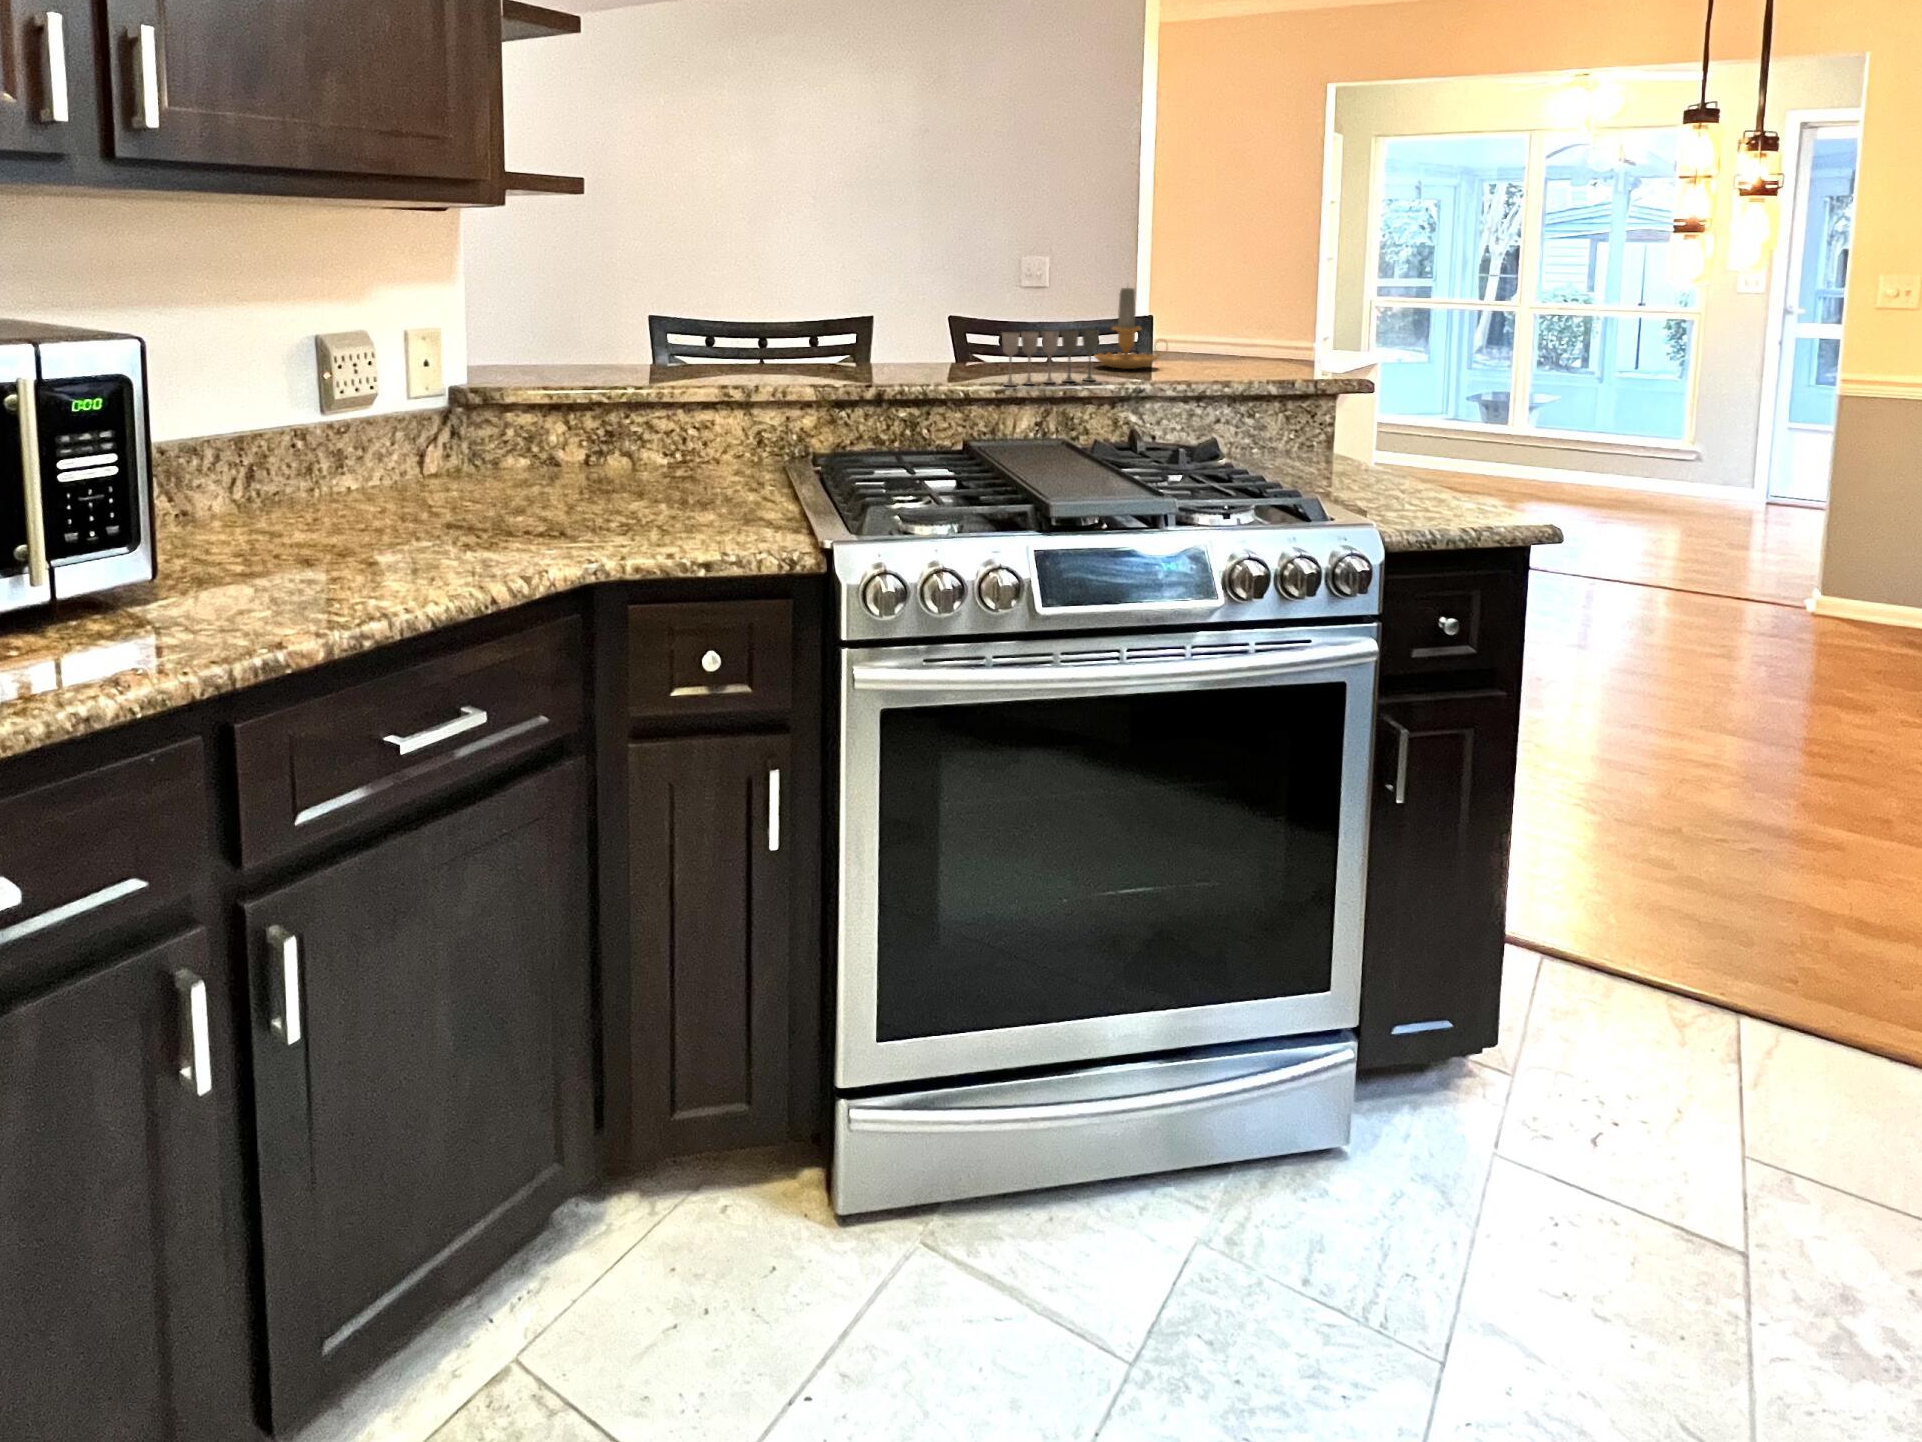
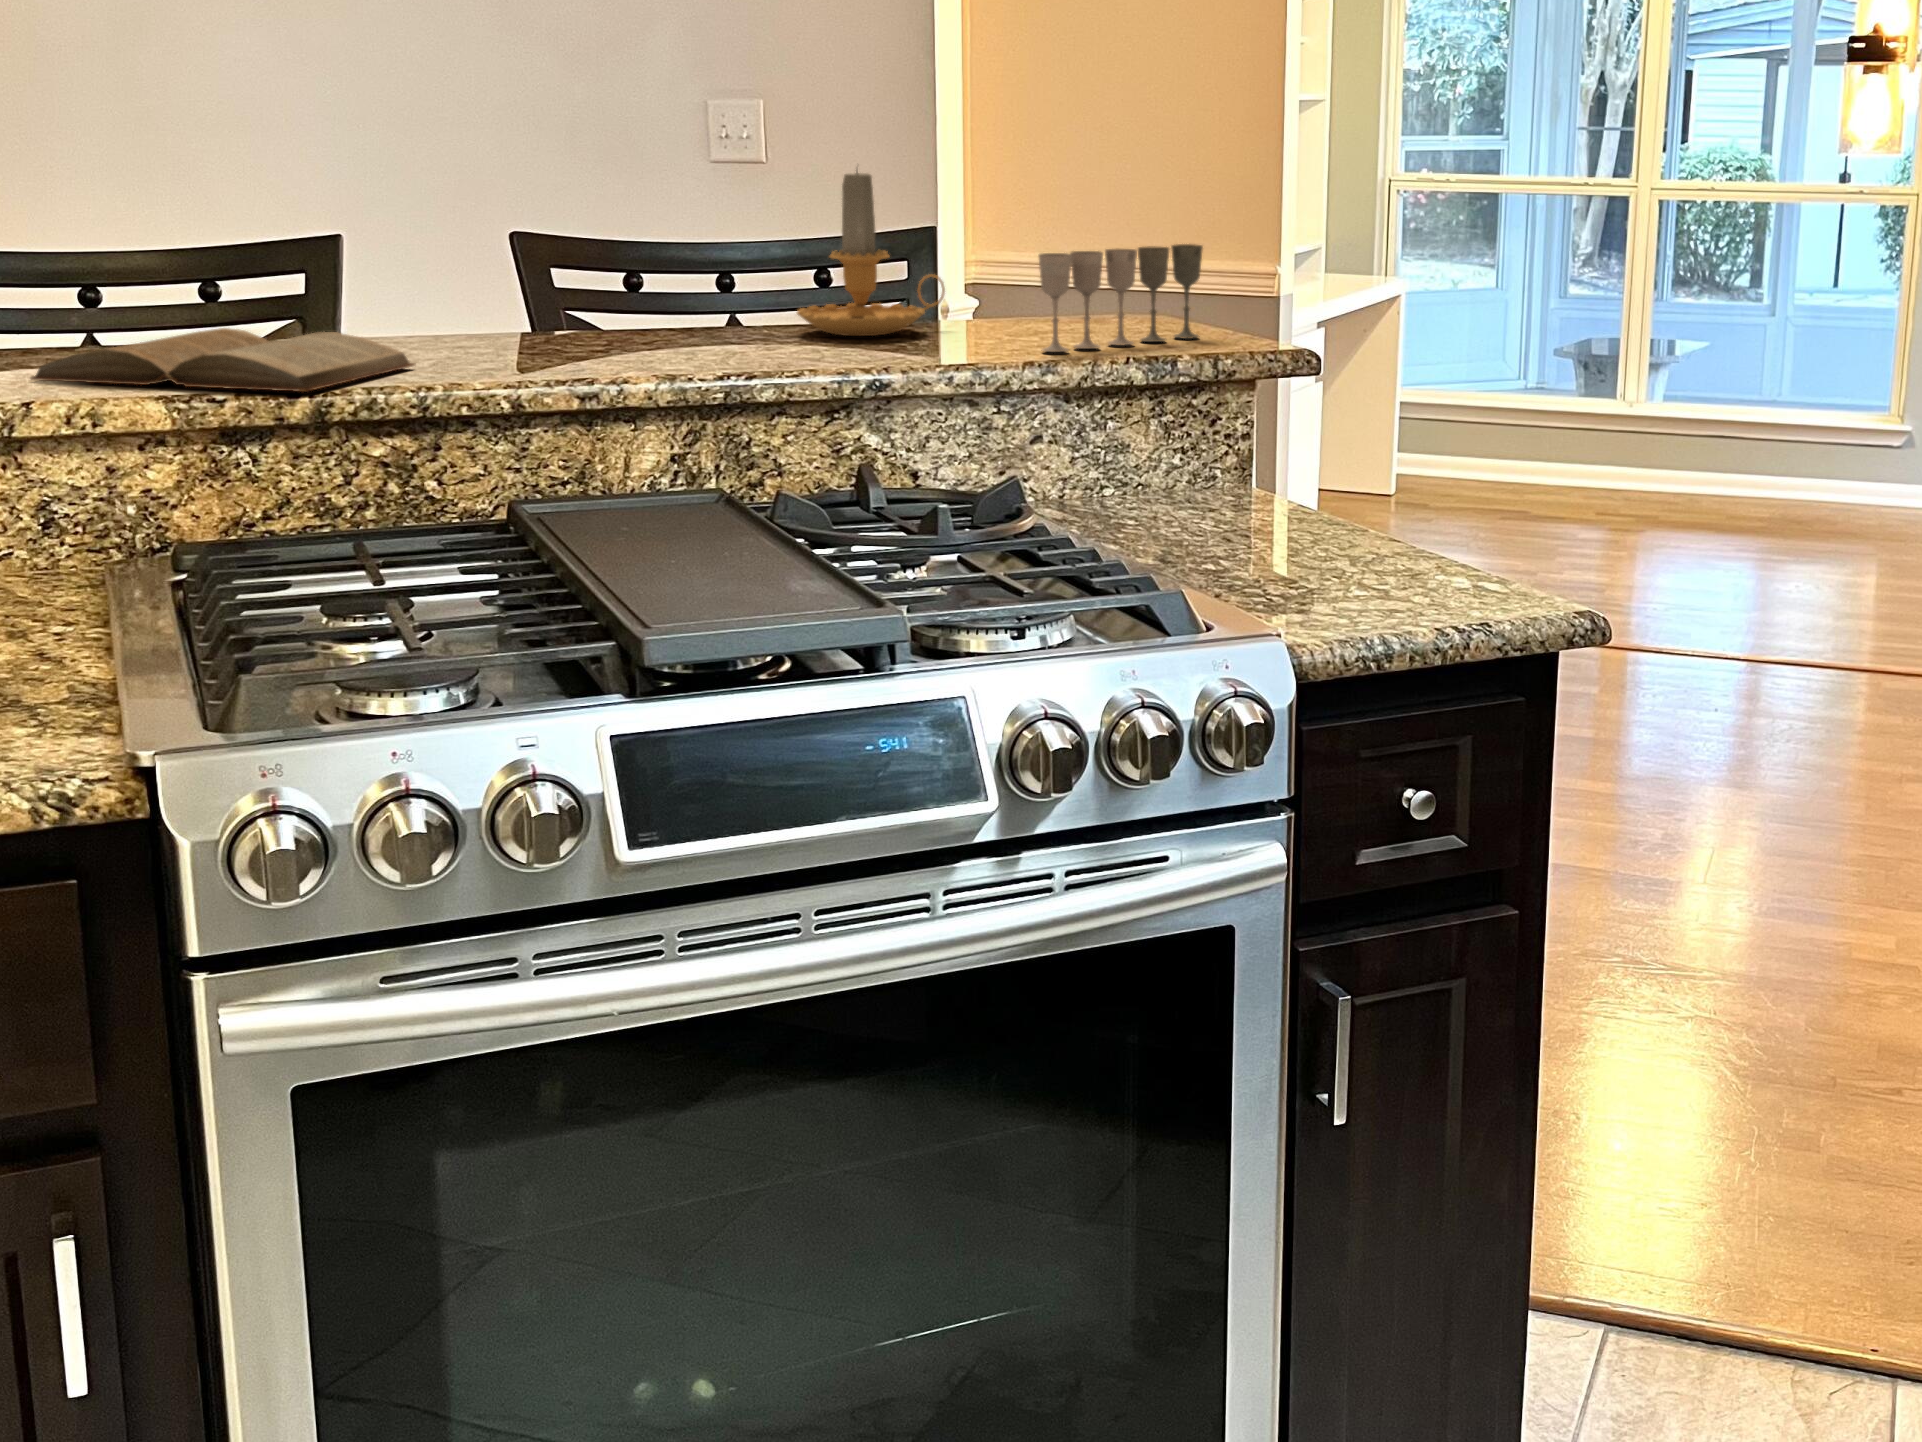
wine glass: present [1002,329,1099,386] -> present [1039,244,1203,352]
book: none [749,356,917,385] -> present [30,328,415,392]

